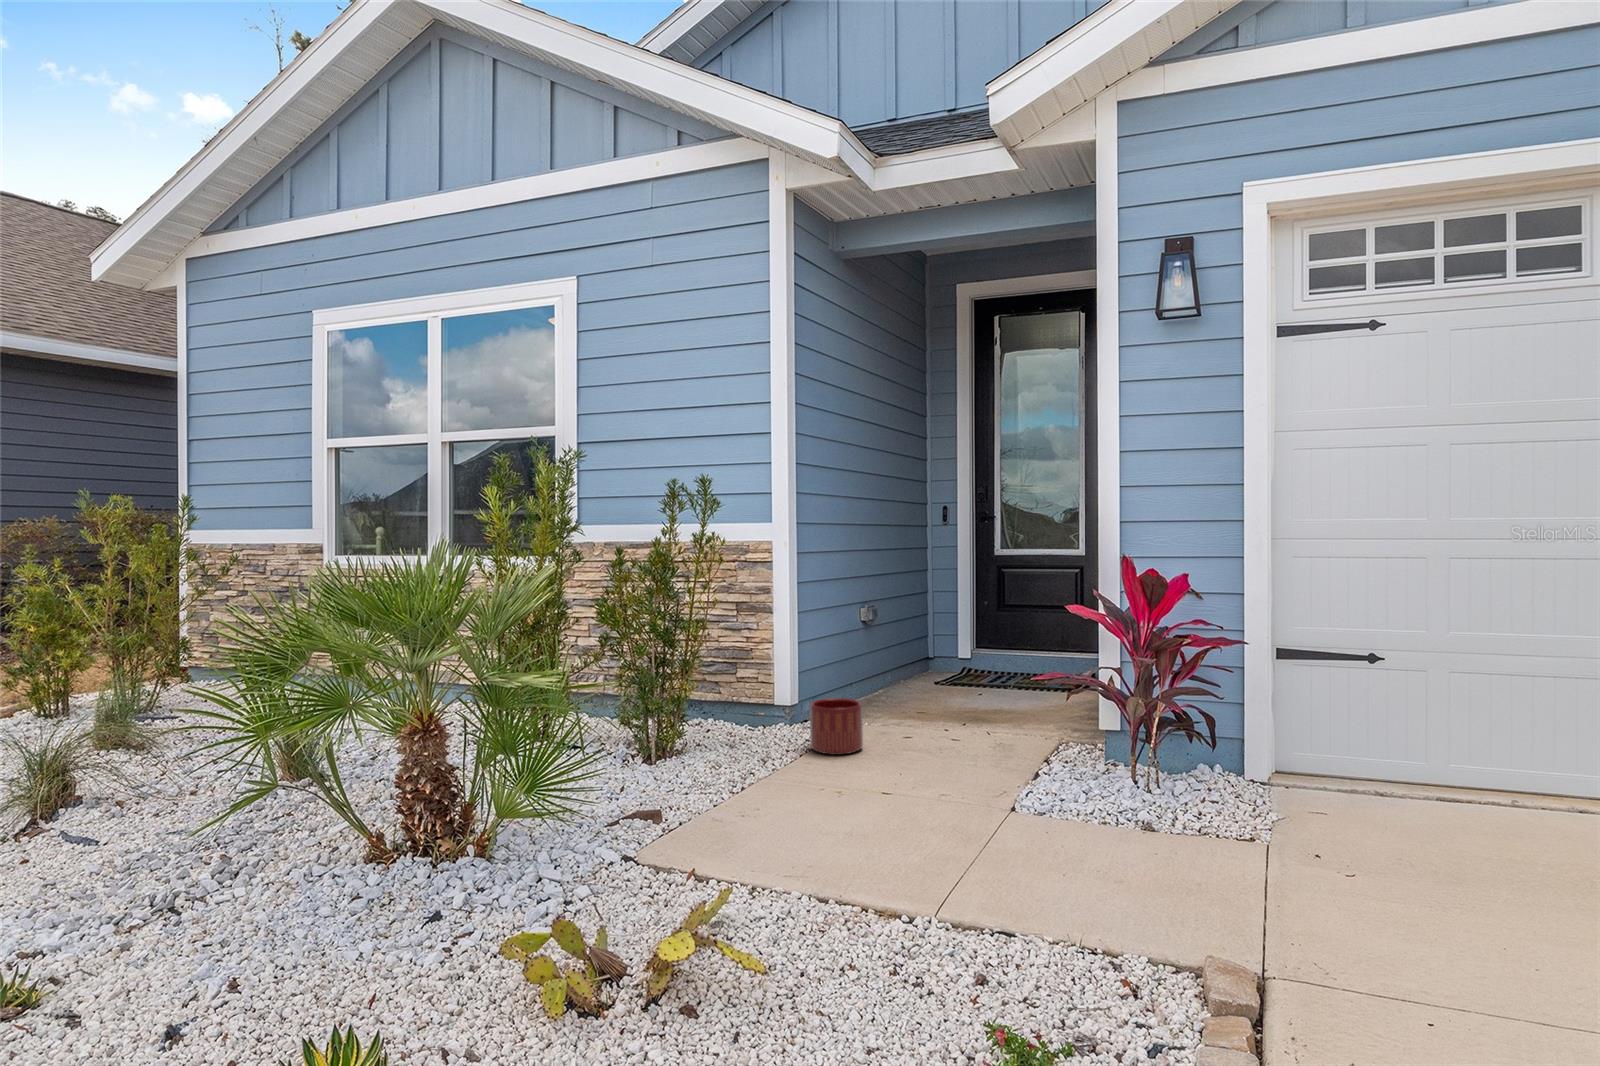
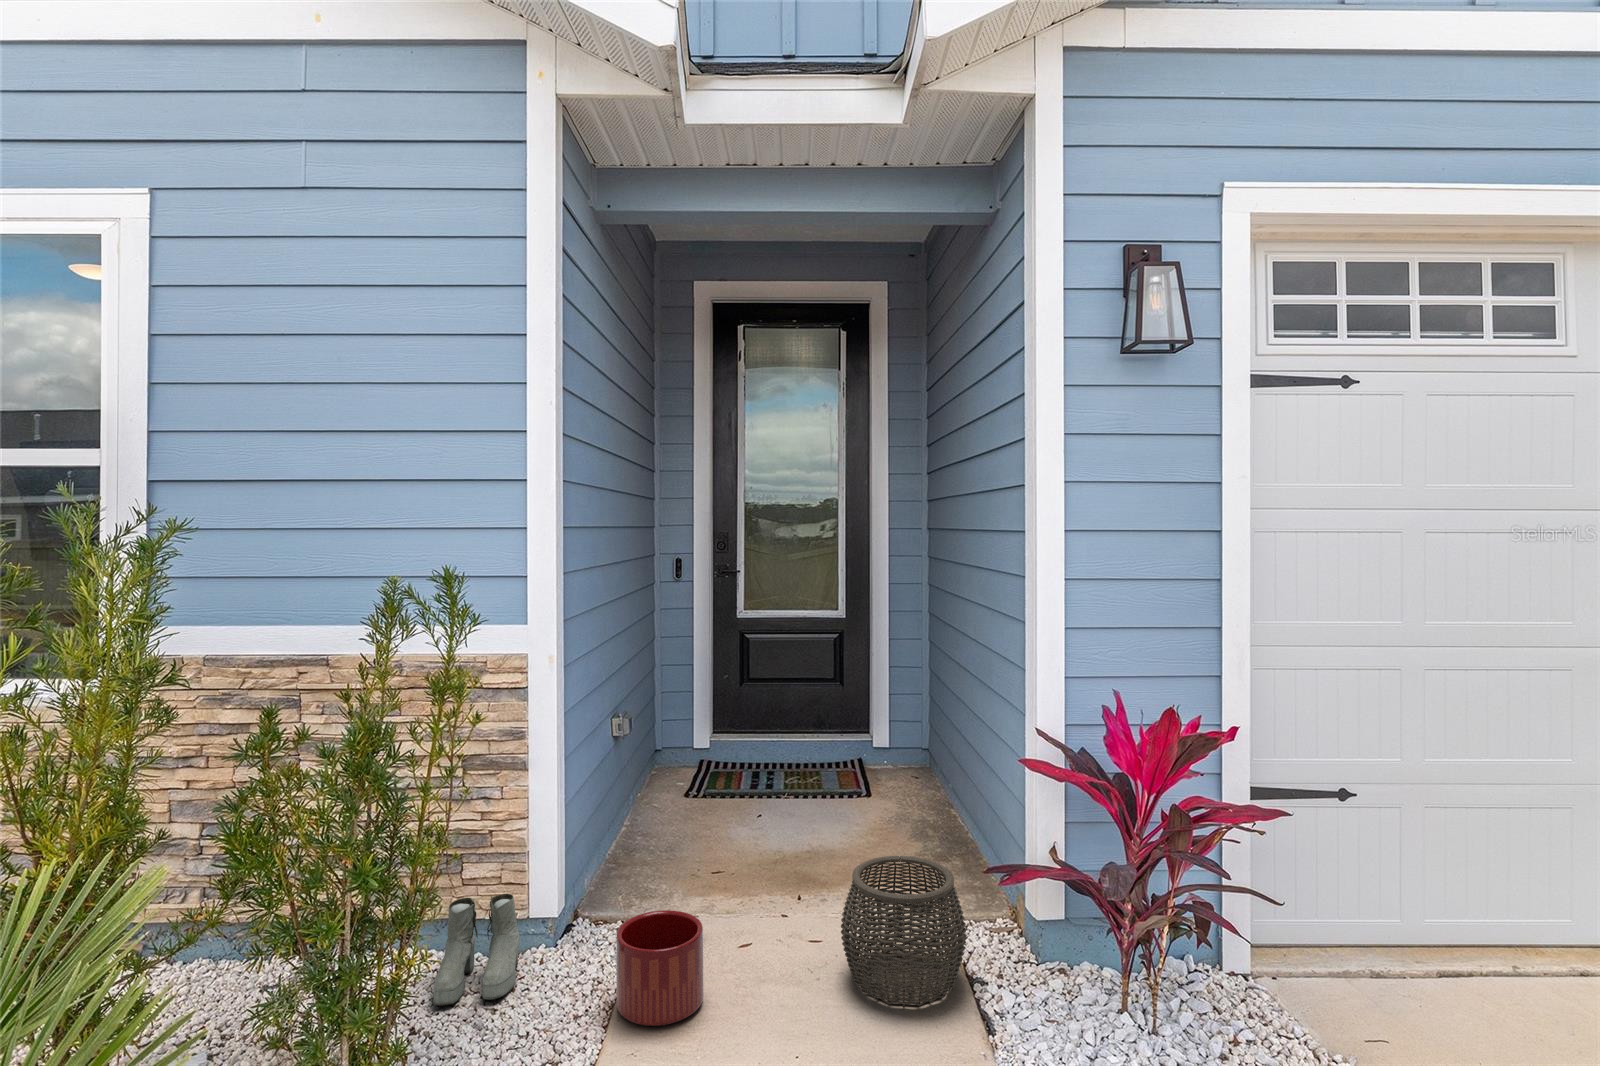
woven basket: none [950,681,1036,765] -> present [841,856,967,1006]
boots: none [715,685,766,737] -> present [433,894,519,1006]

